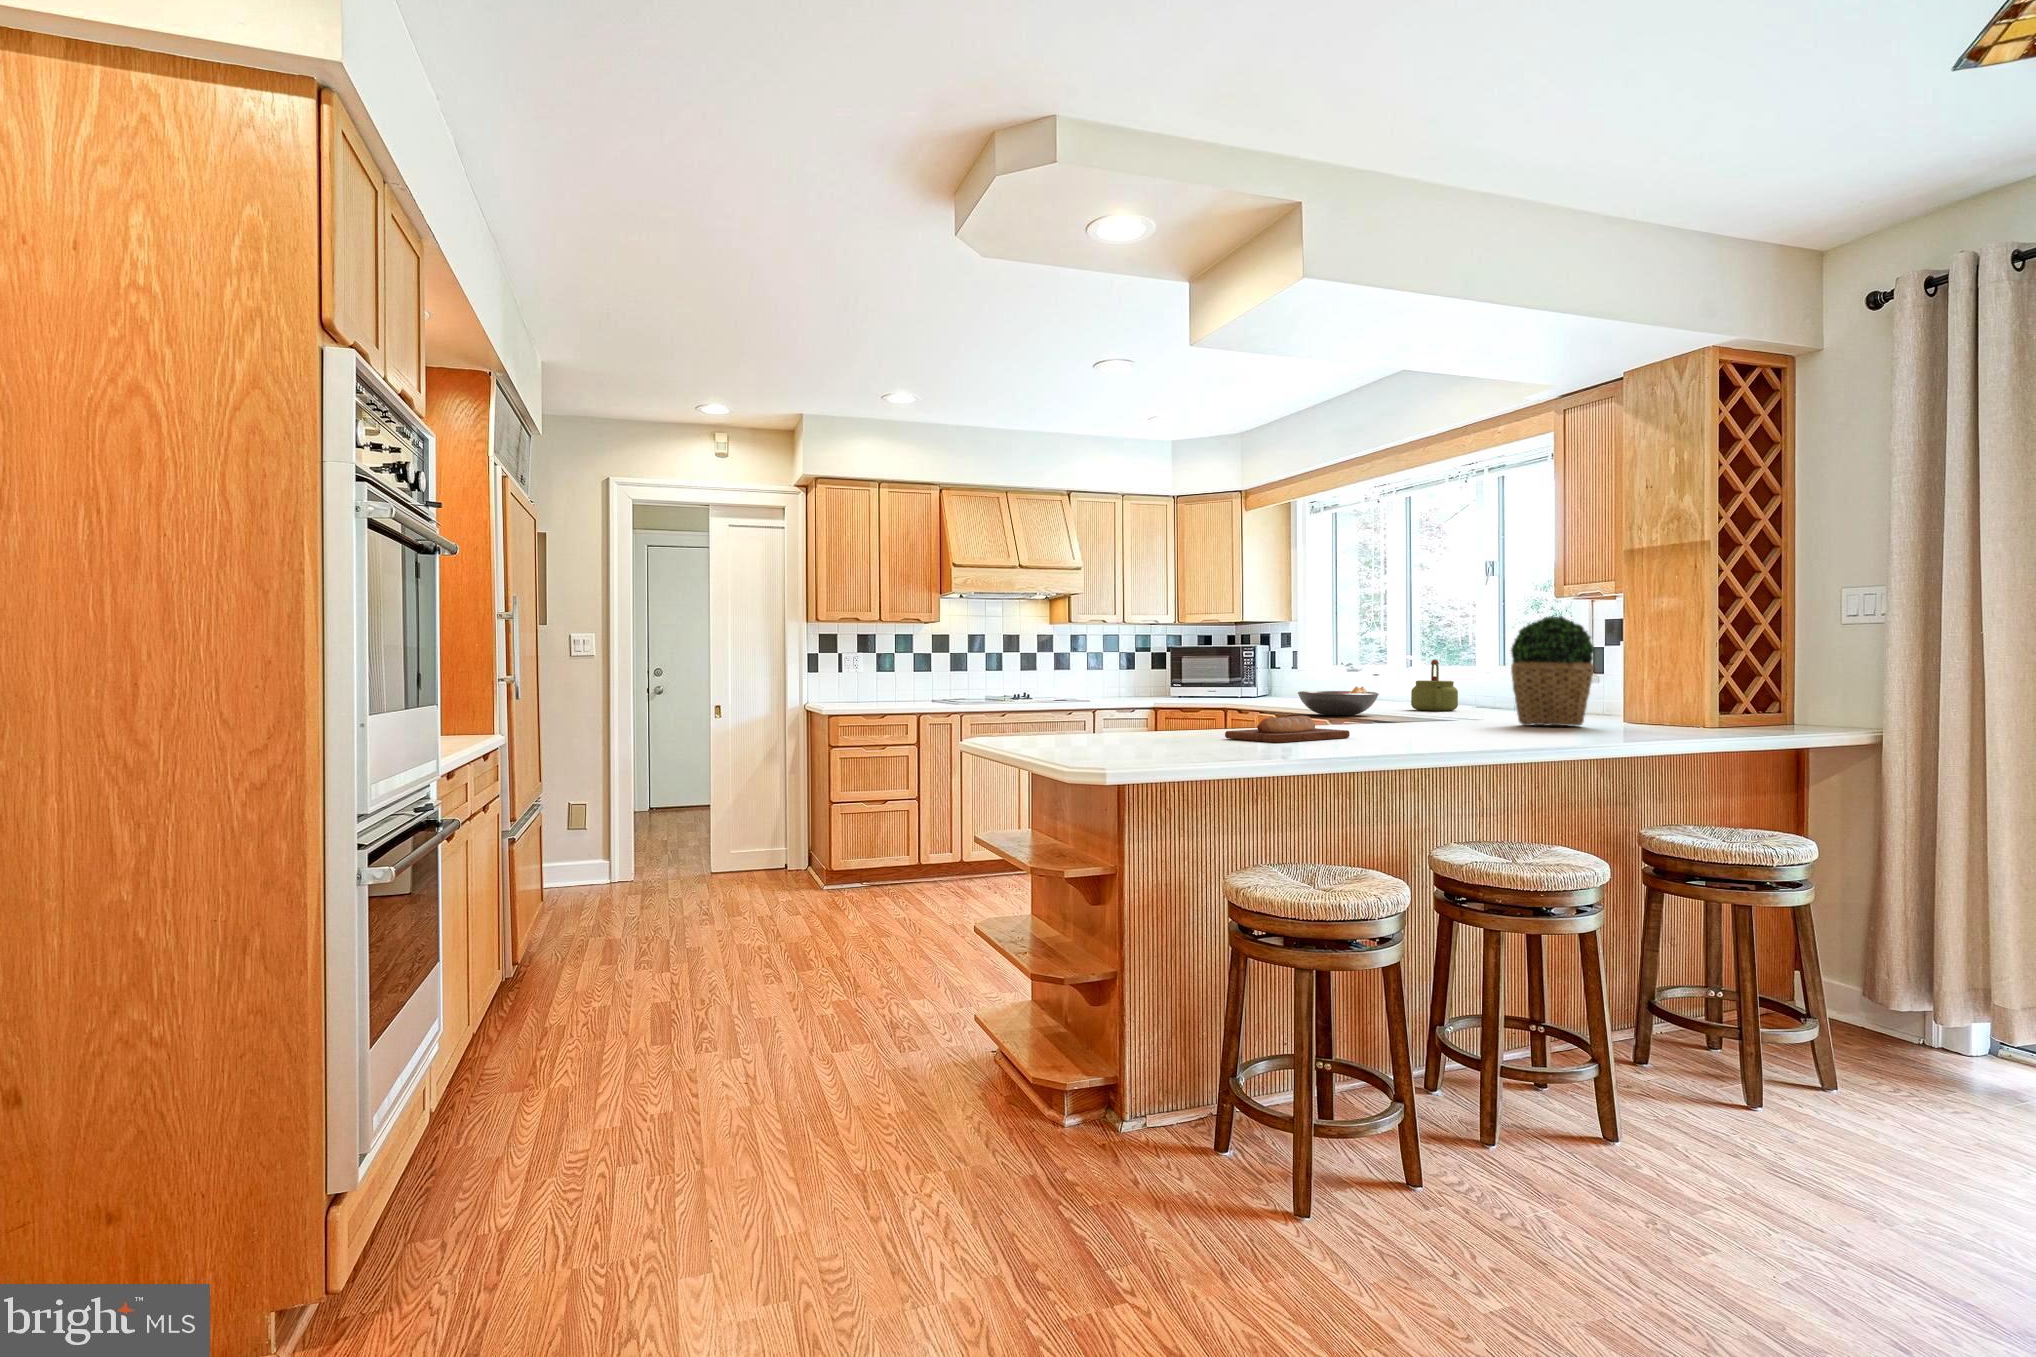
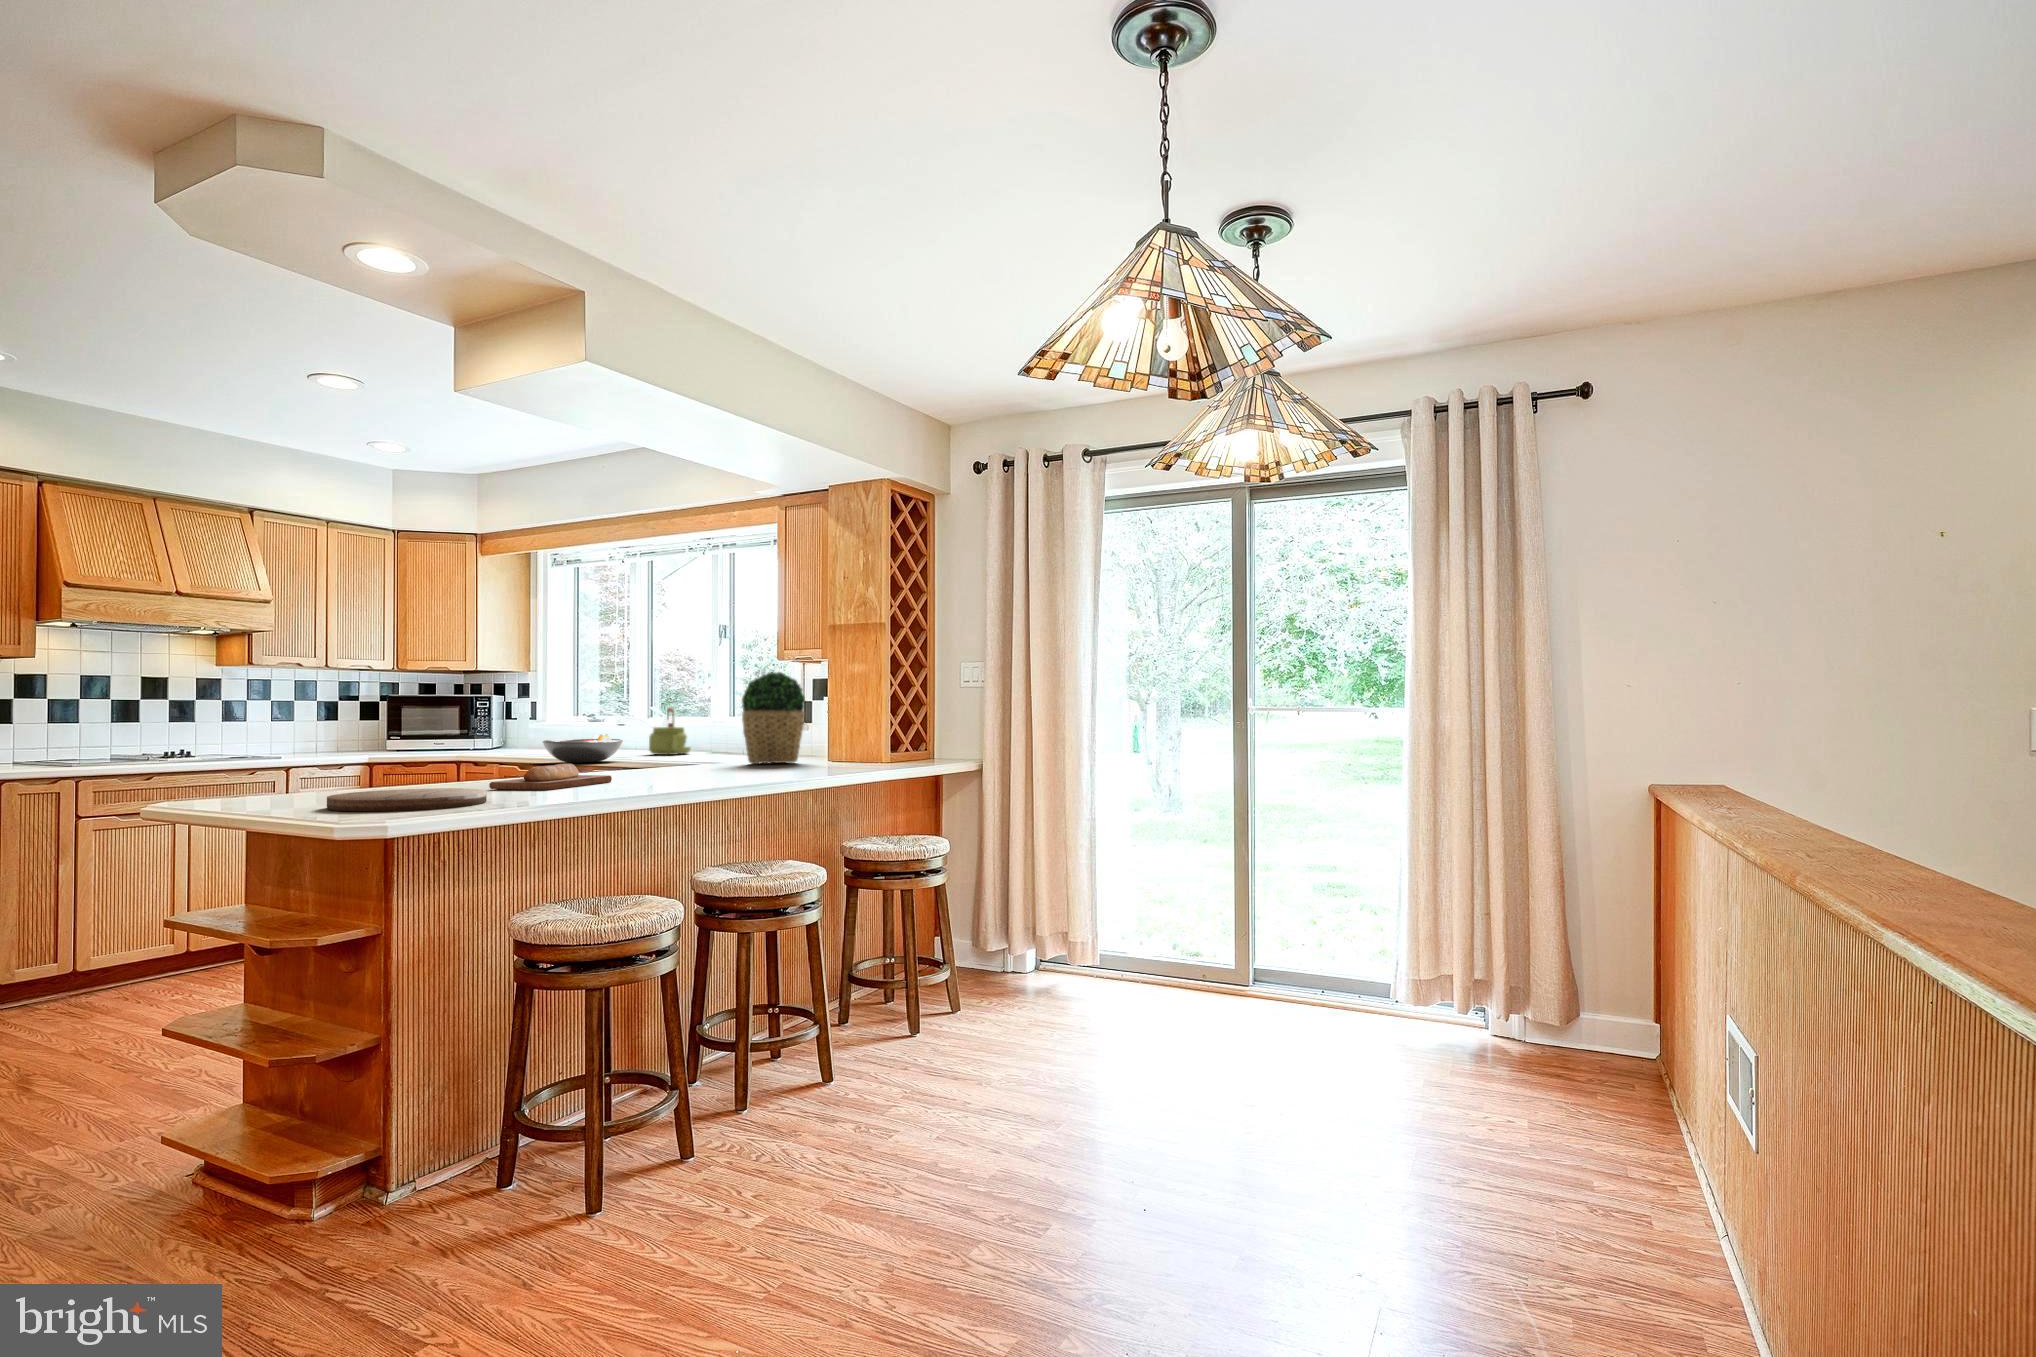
cutting board: none [1074,734,1211,756] -> present [327,788,487,811]

